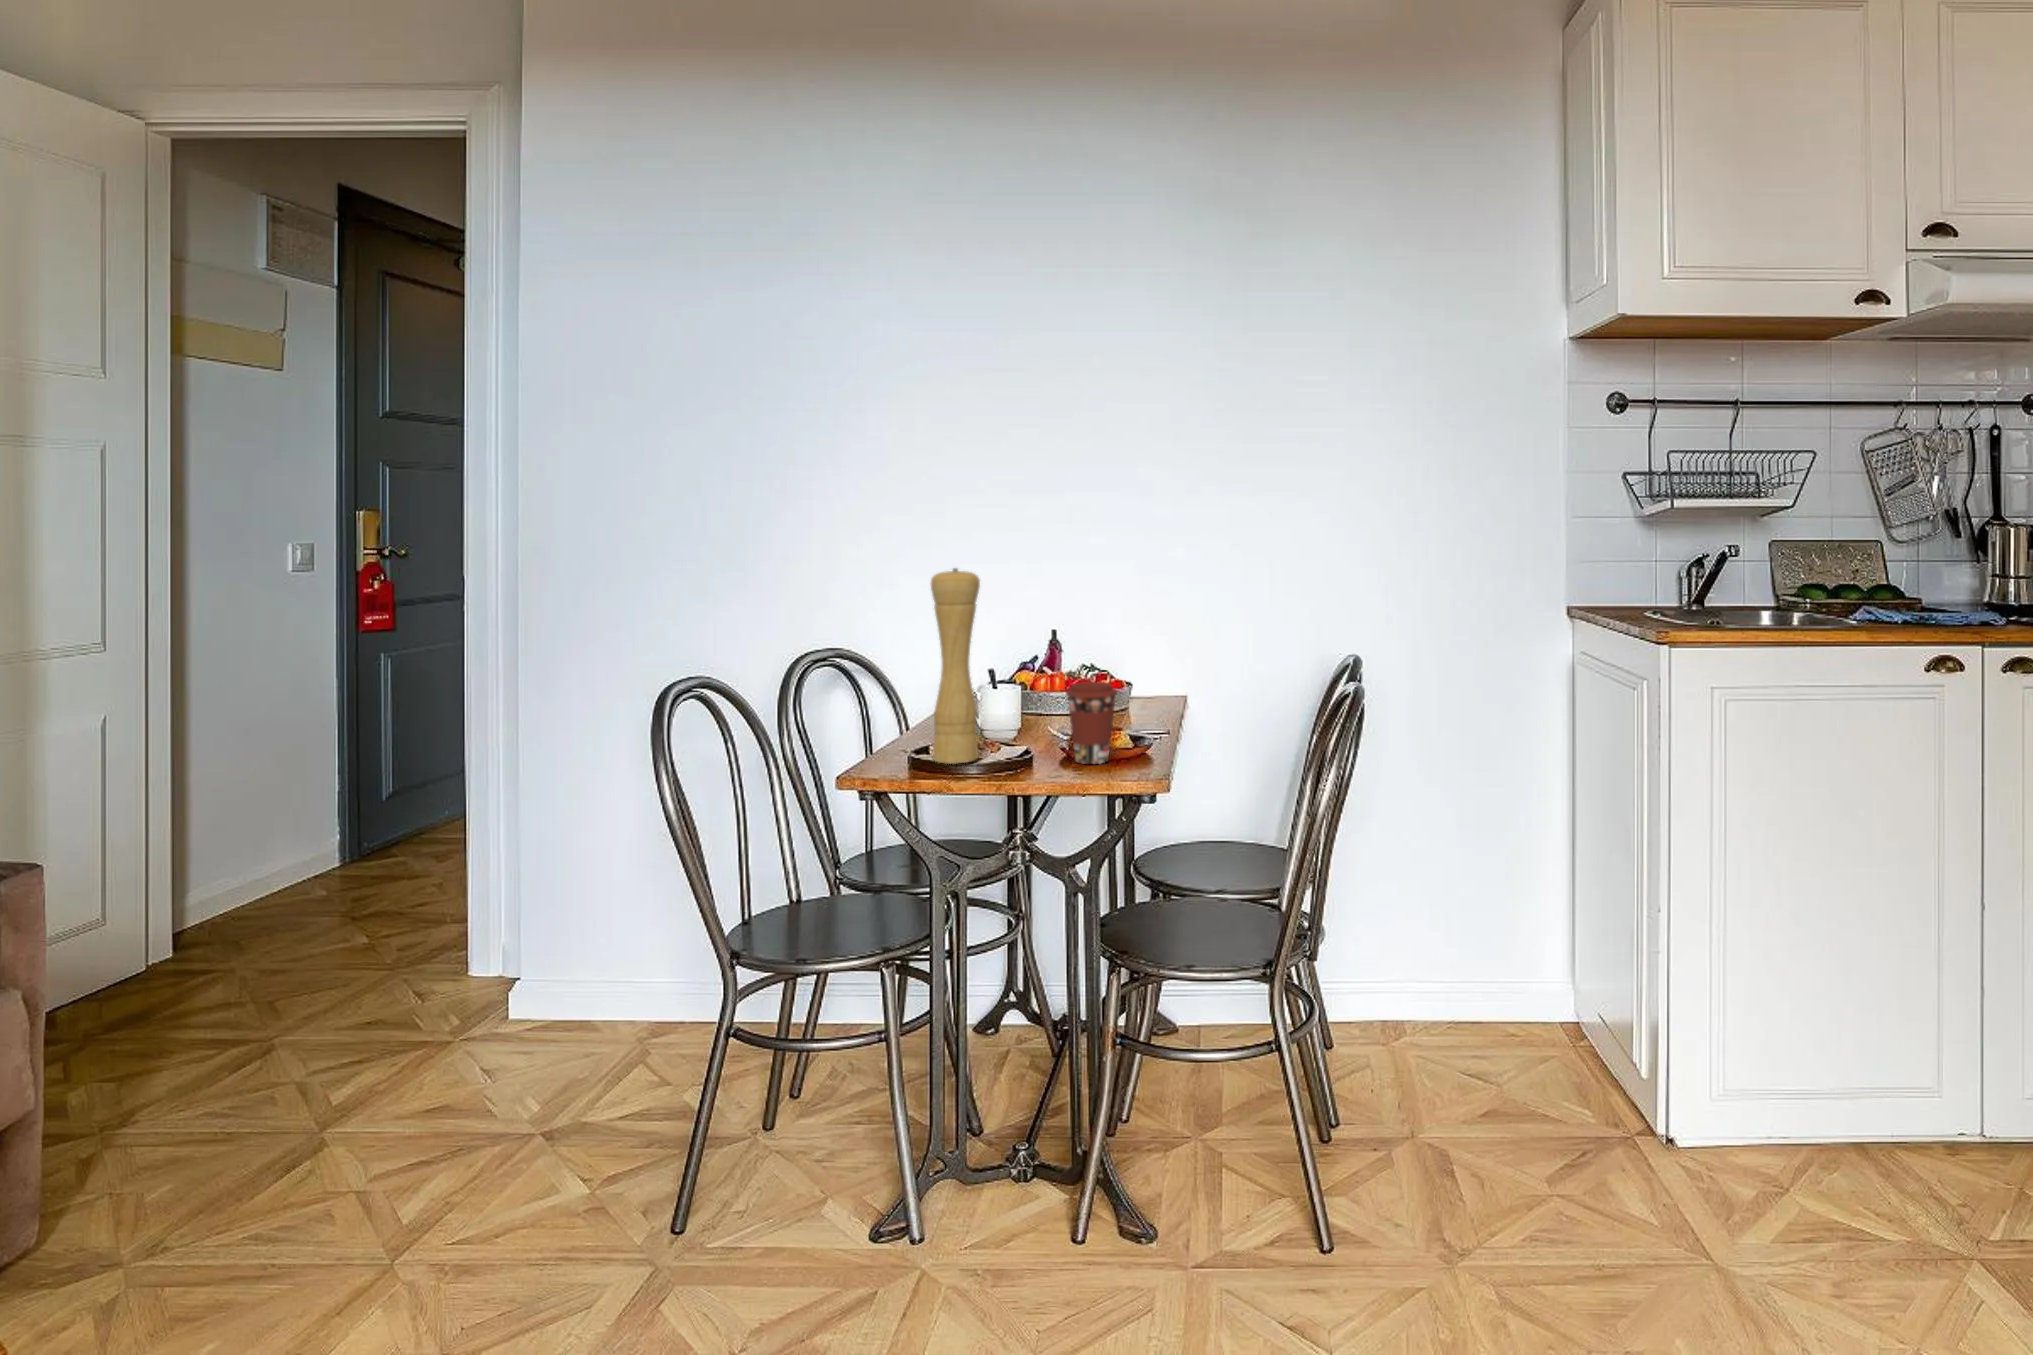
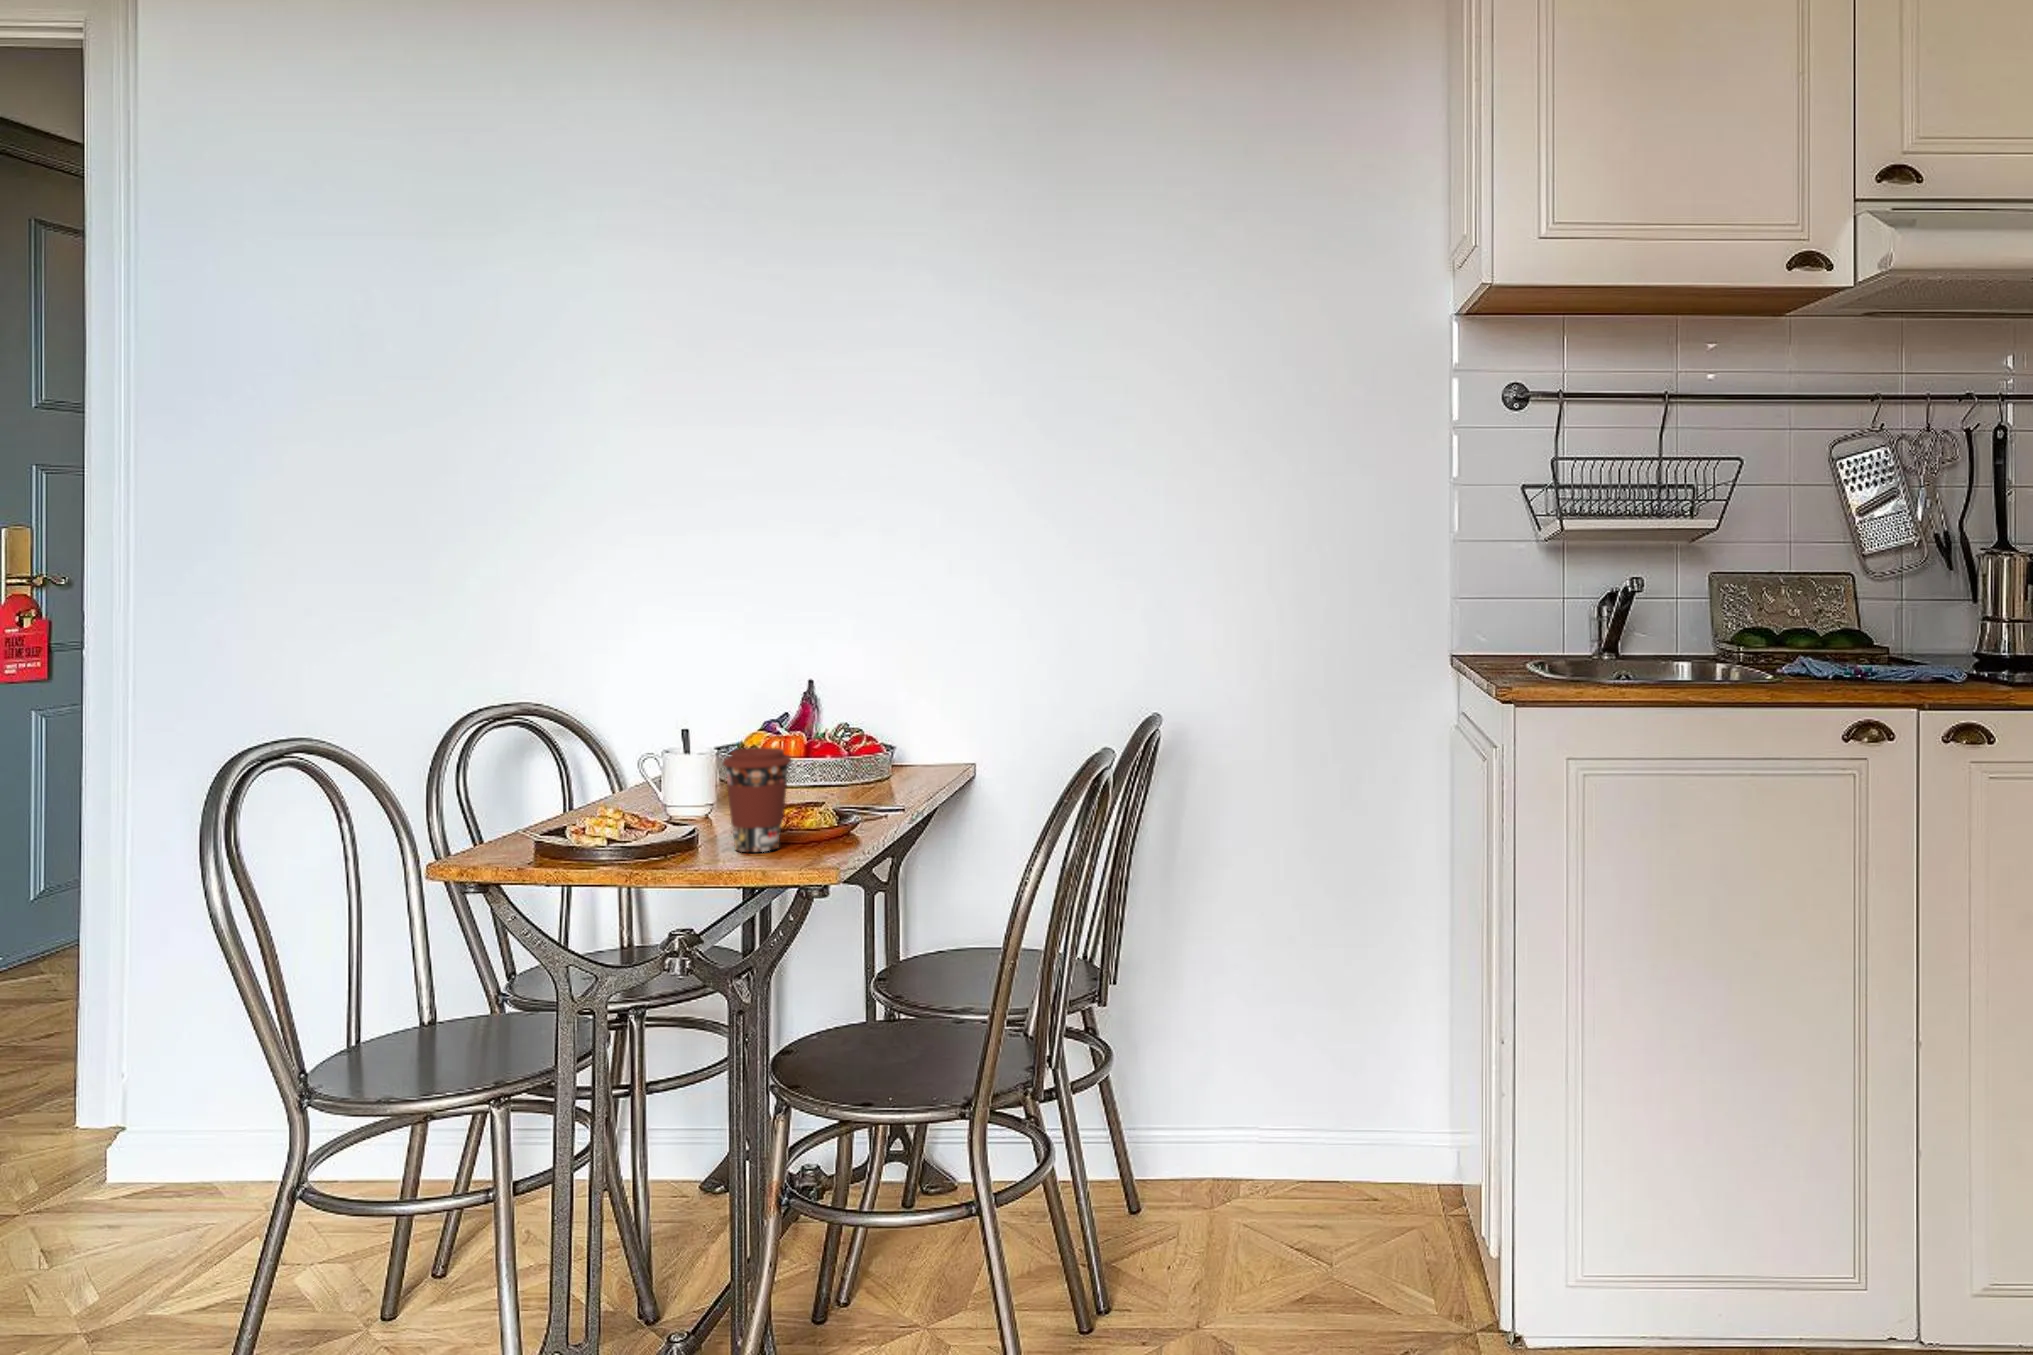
pepper mill: present [931,568,980,764] -> none [548,602,615,851]

